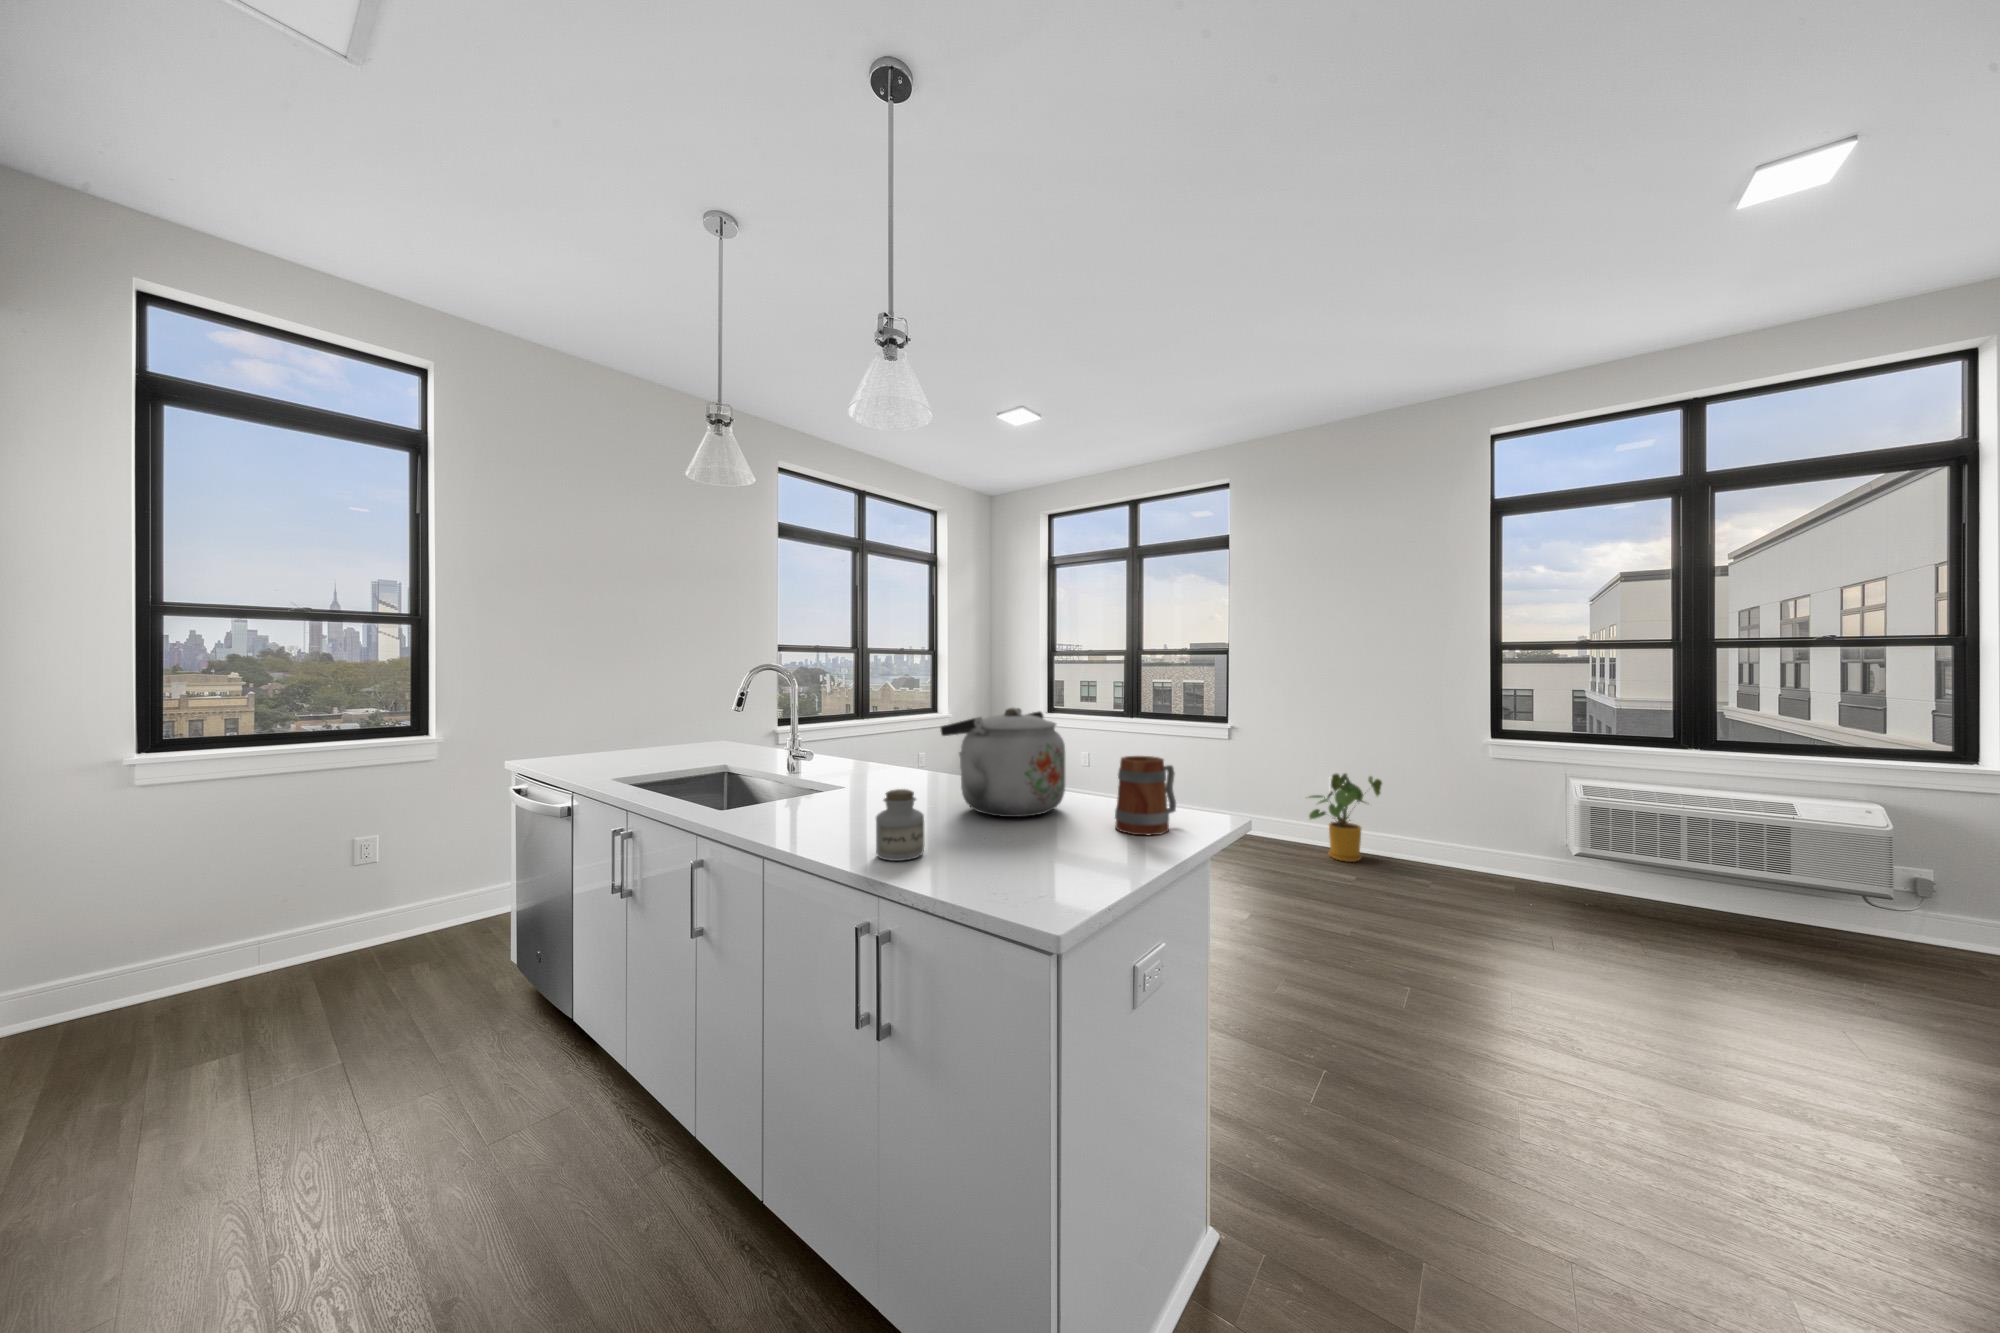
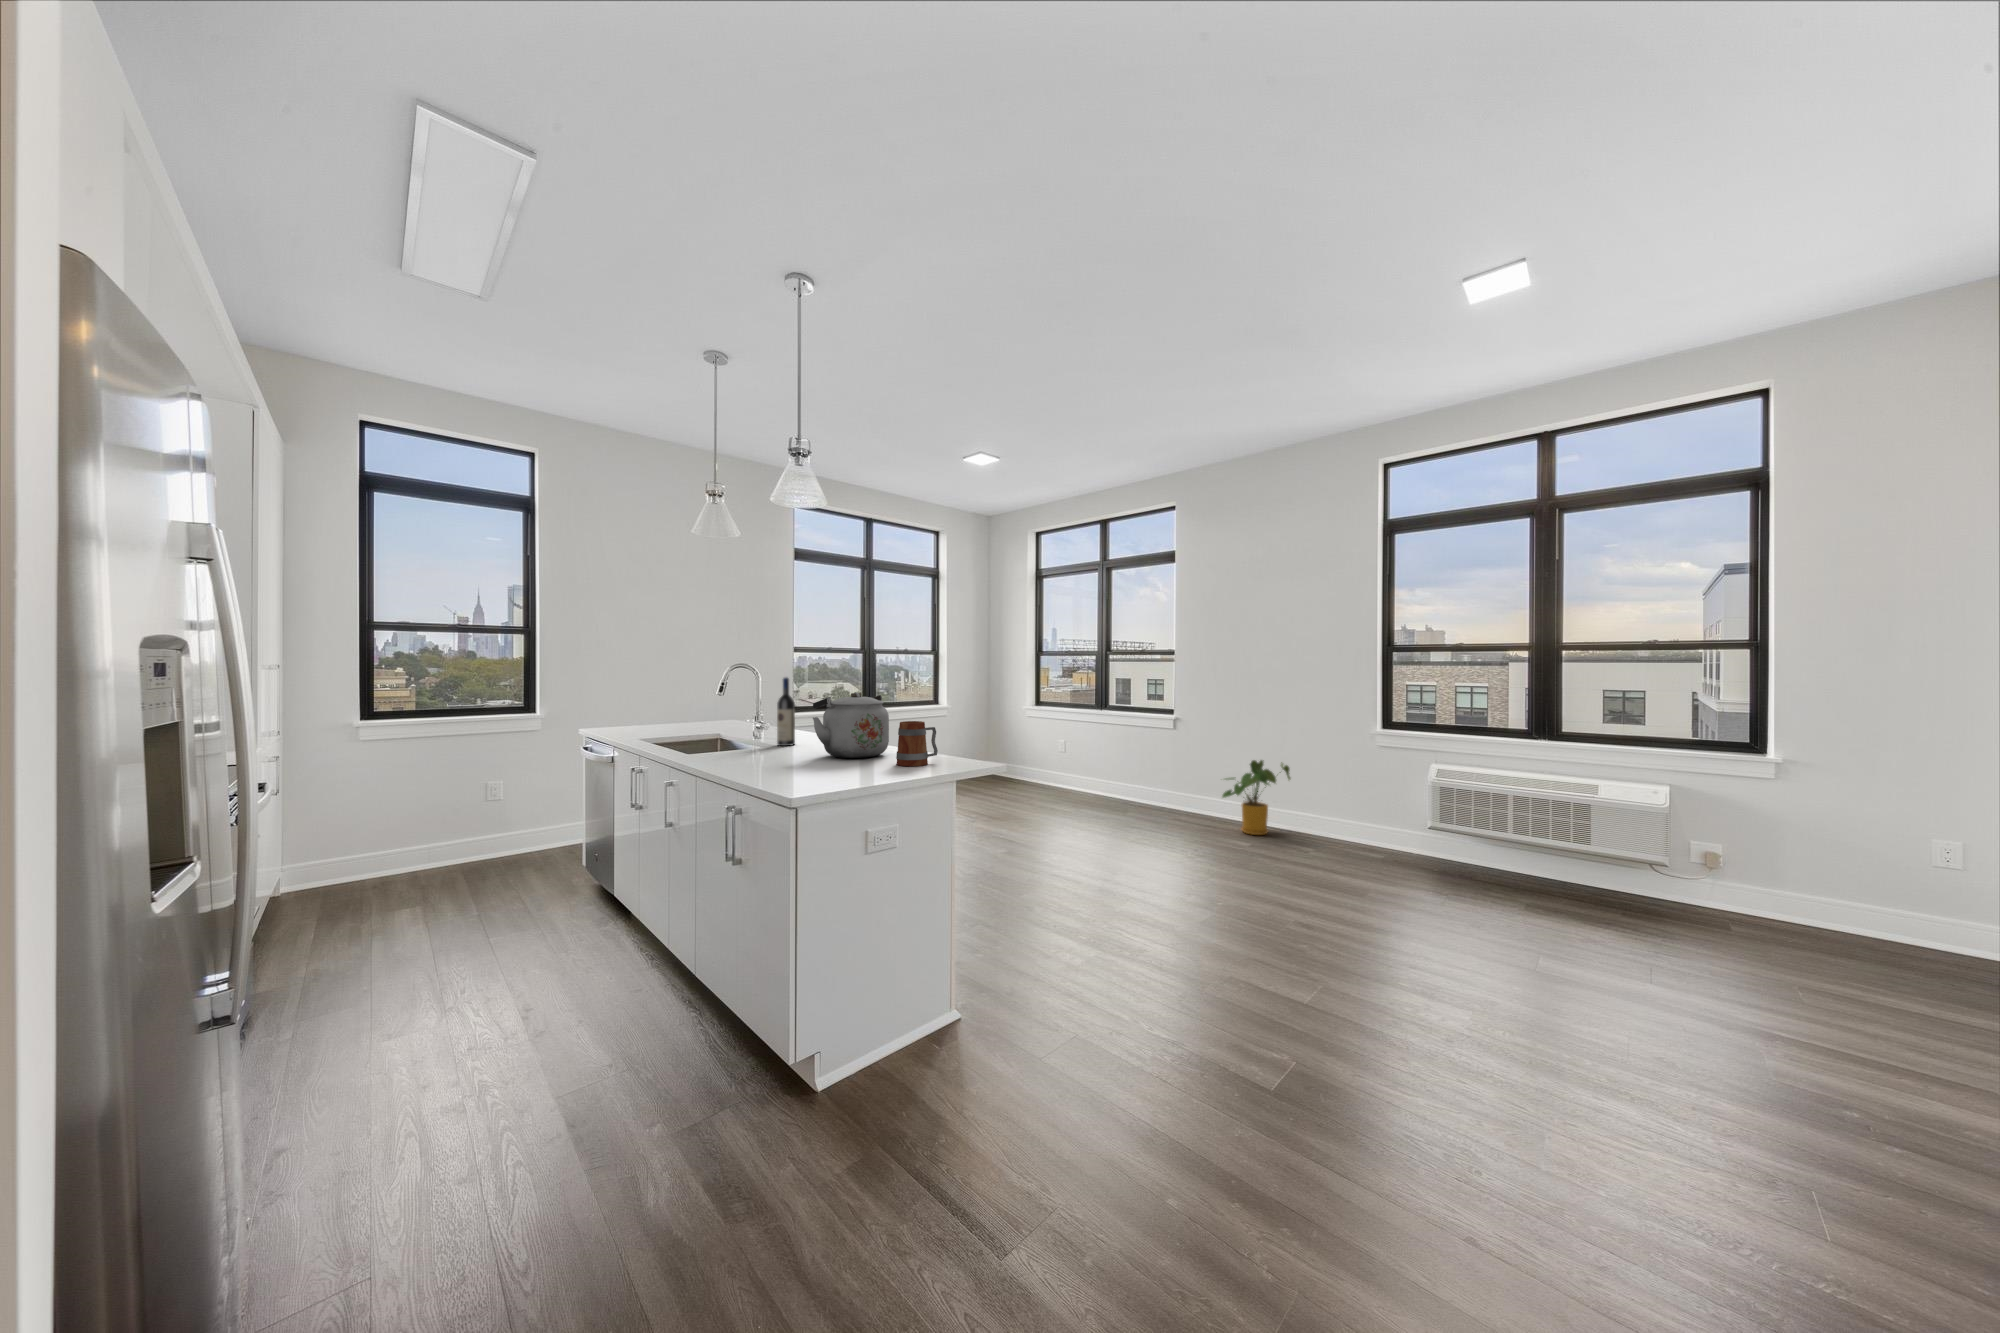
wine bottle: none [850,684,877,790] -> present [777,678,795,746]
jar: present [876,789,924,861] -> none [745,734,772,771]

